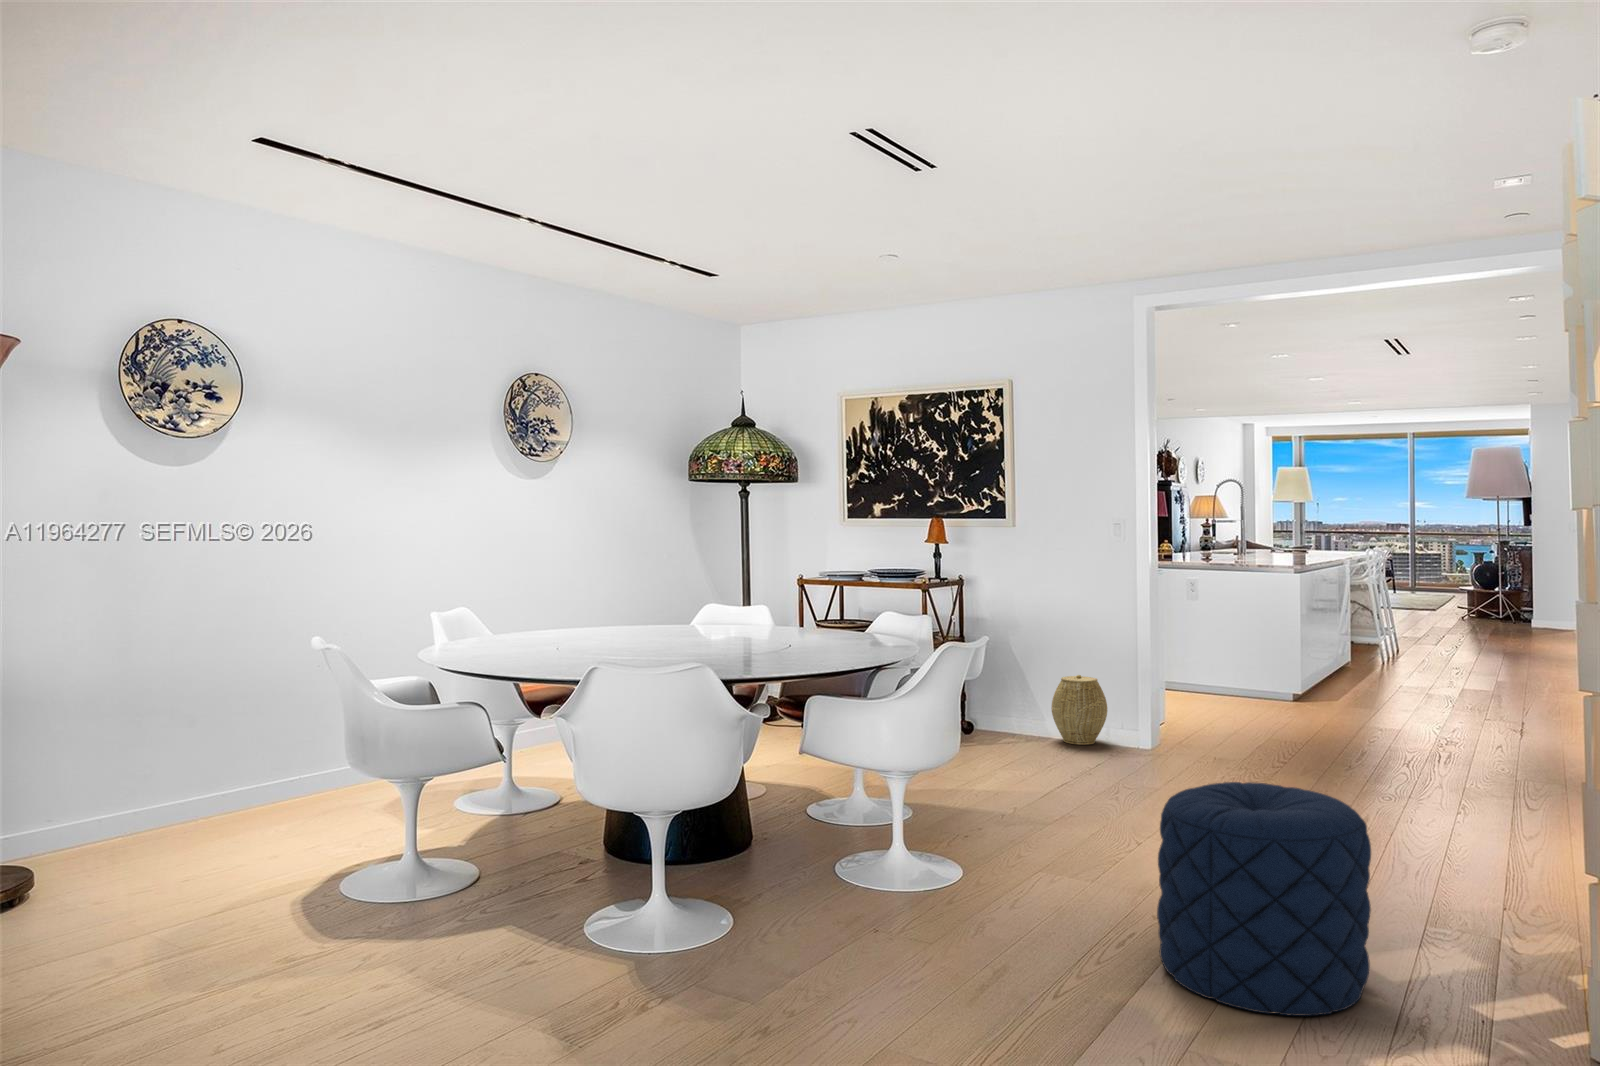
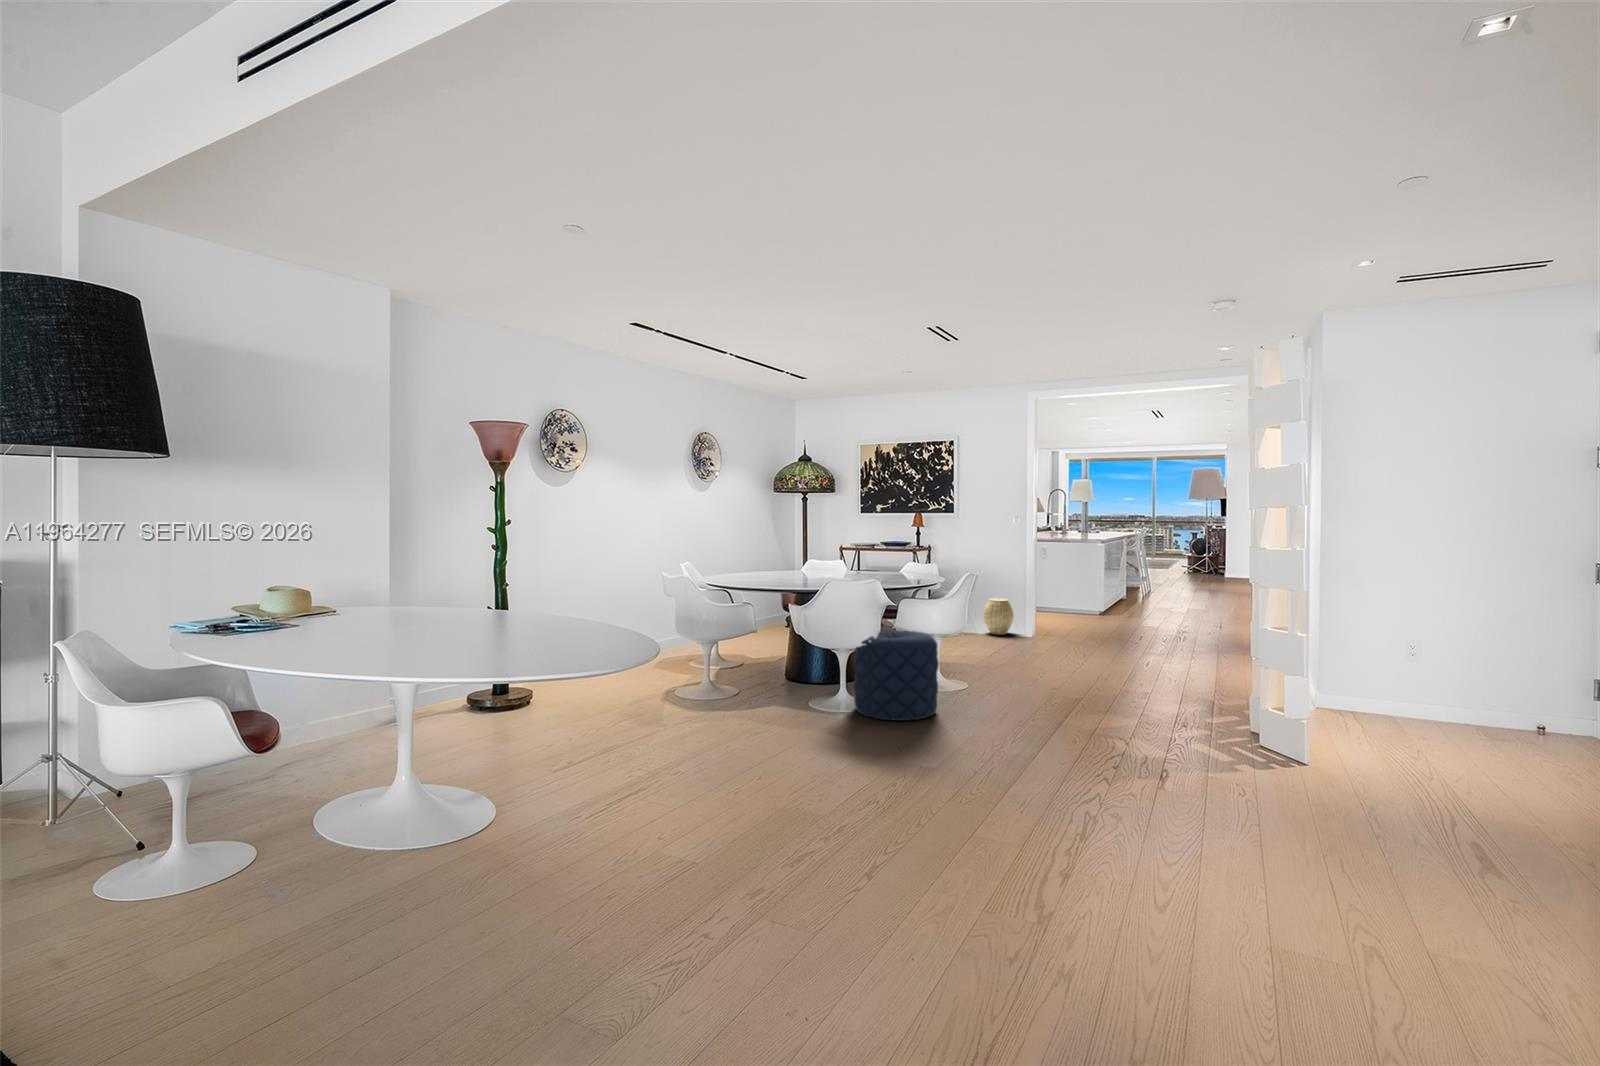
pouf: present [1157,782,1371,1016] -> present [854,630,939,721]

